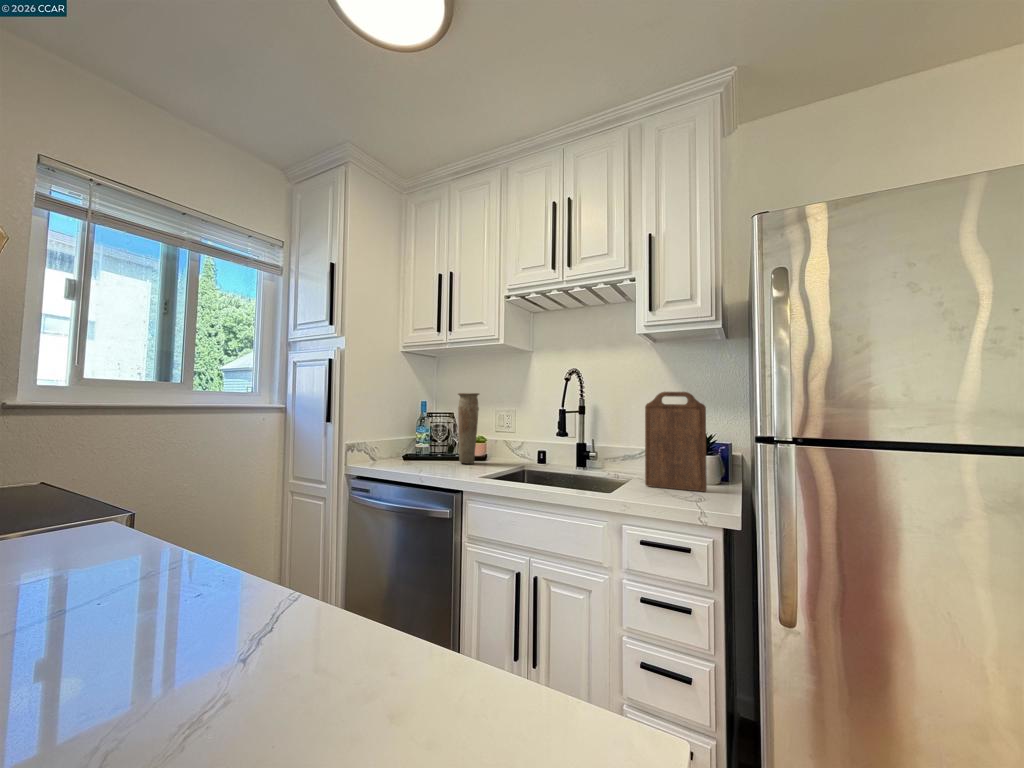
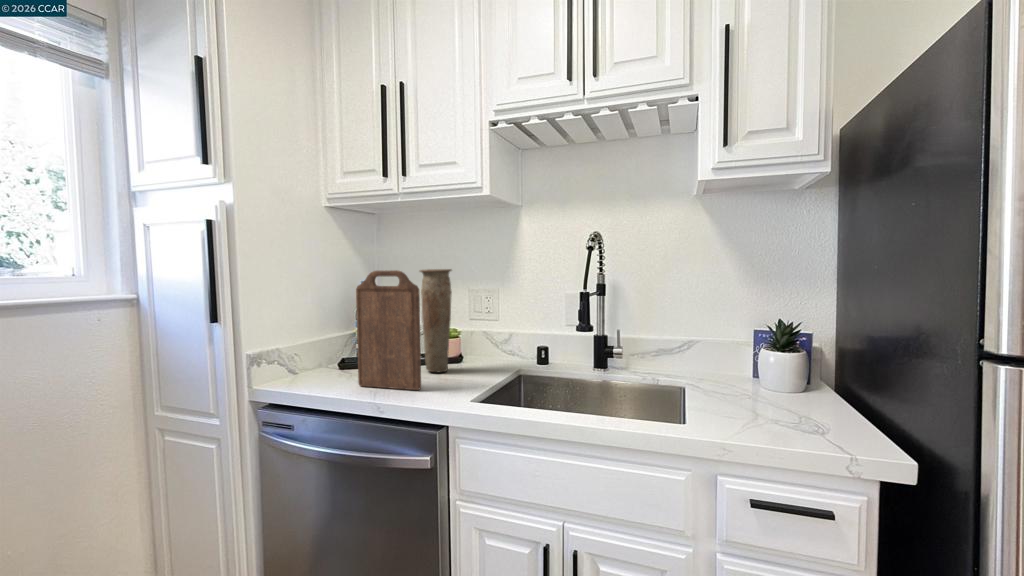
cutting board: present [645,392,707,492] -> present [356,270,421,390]

